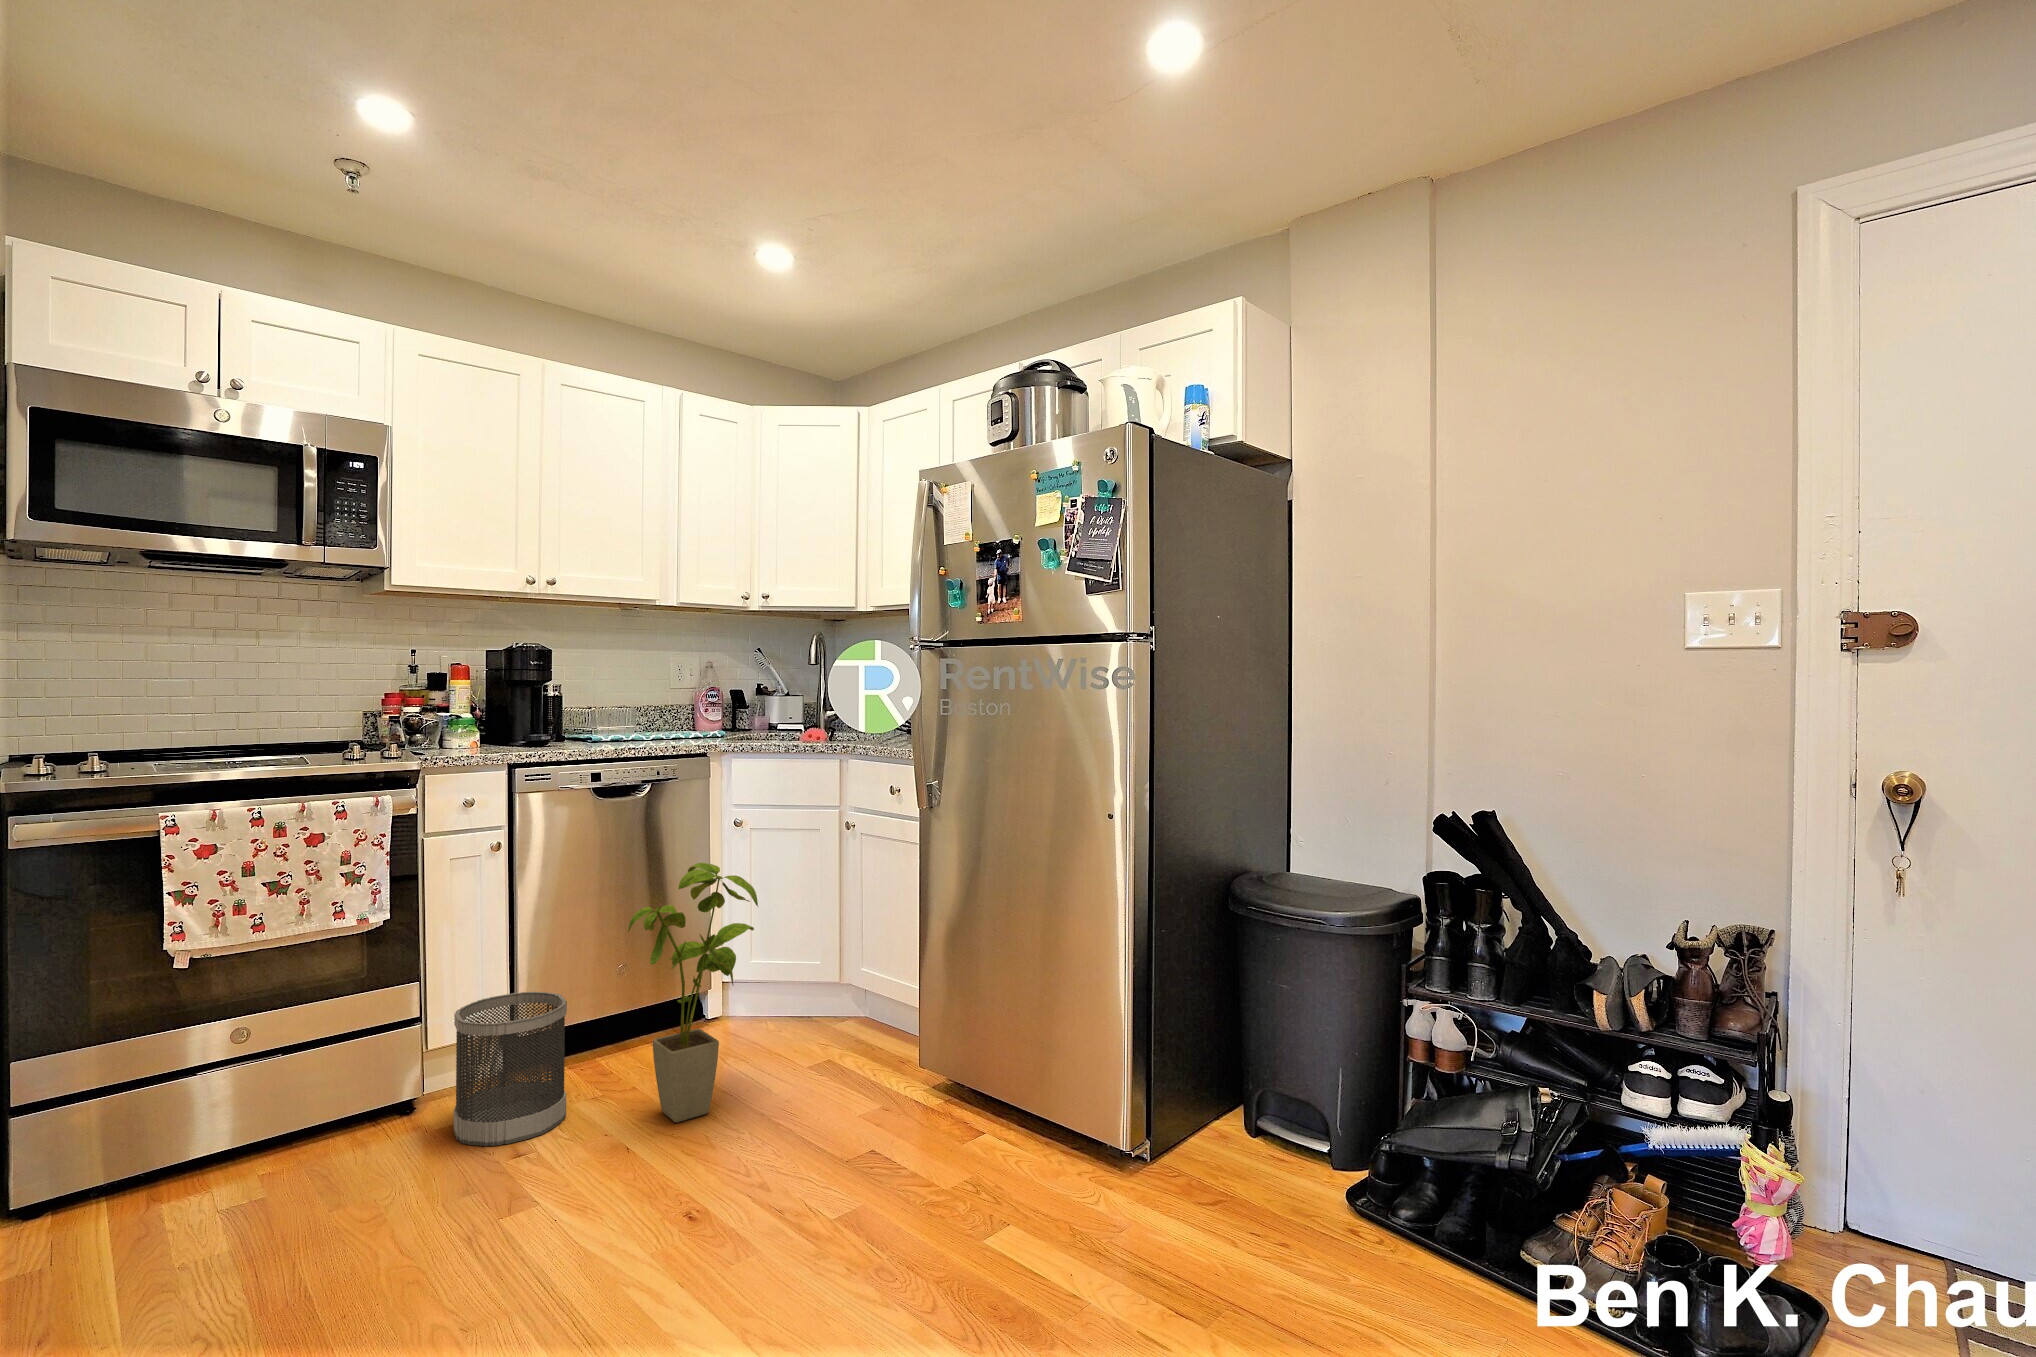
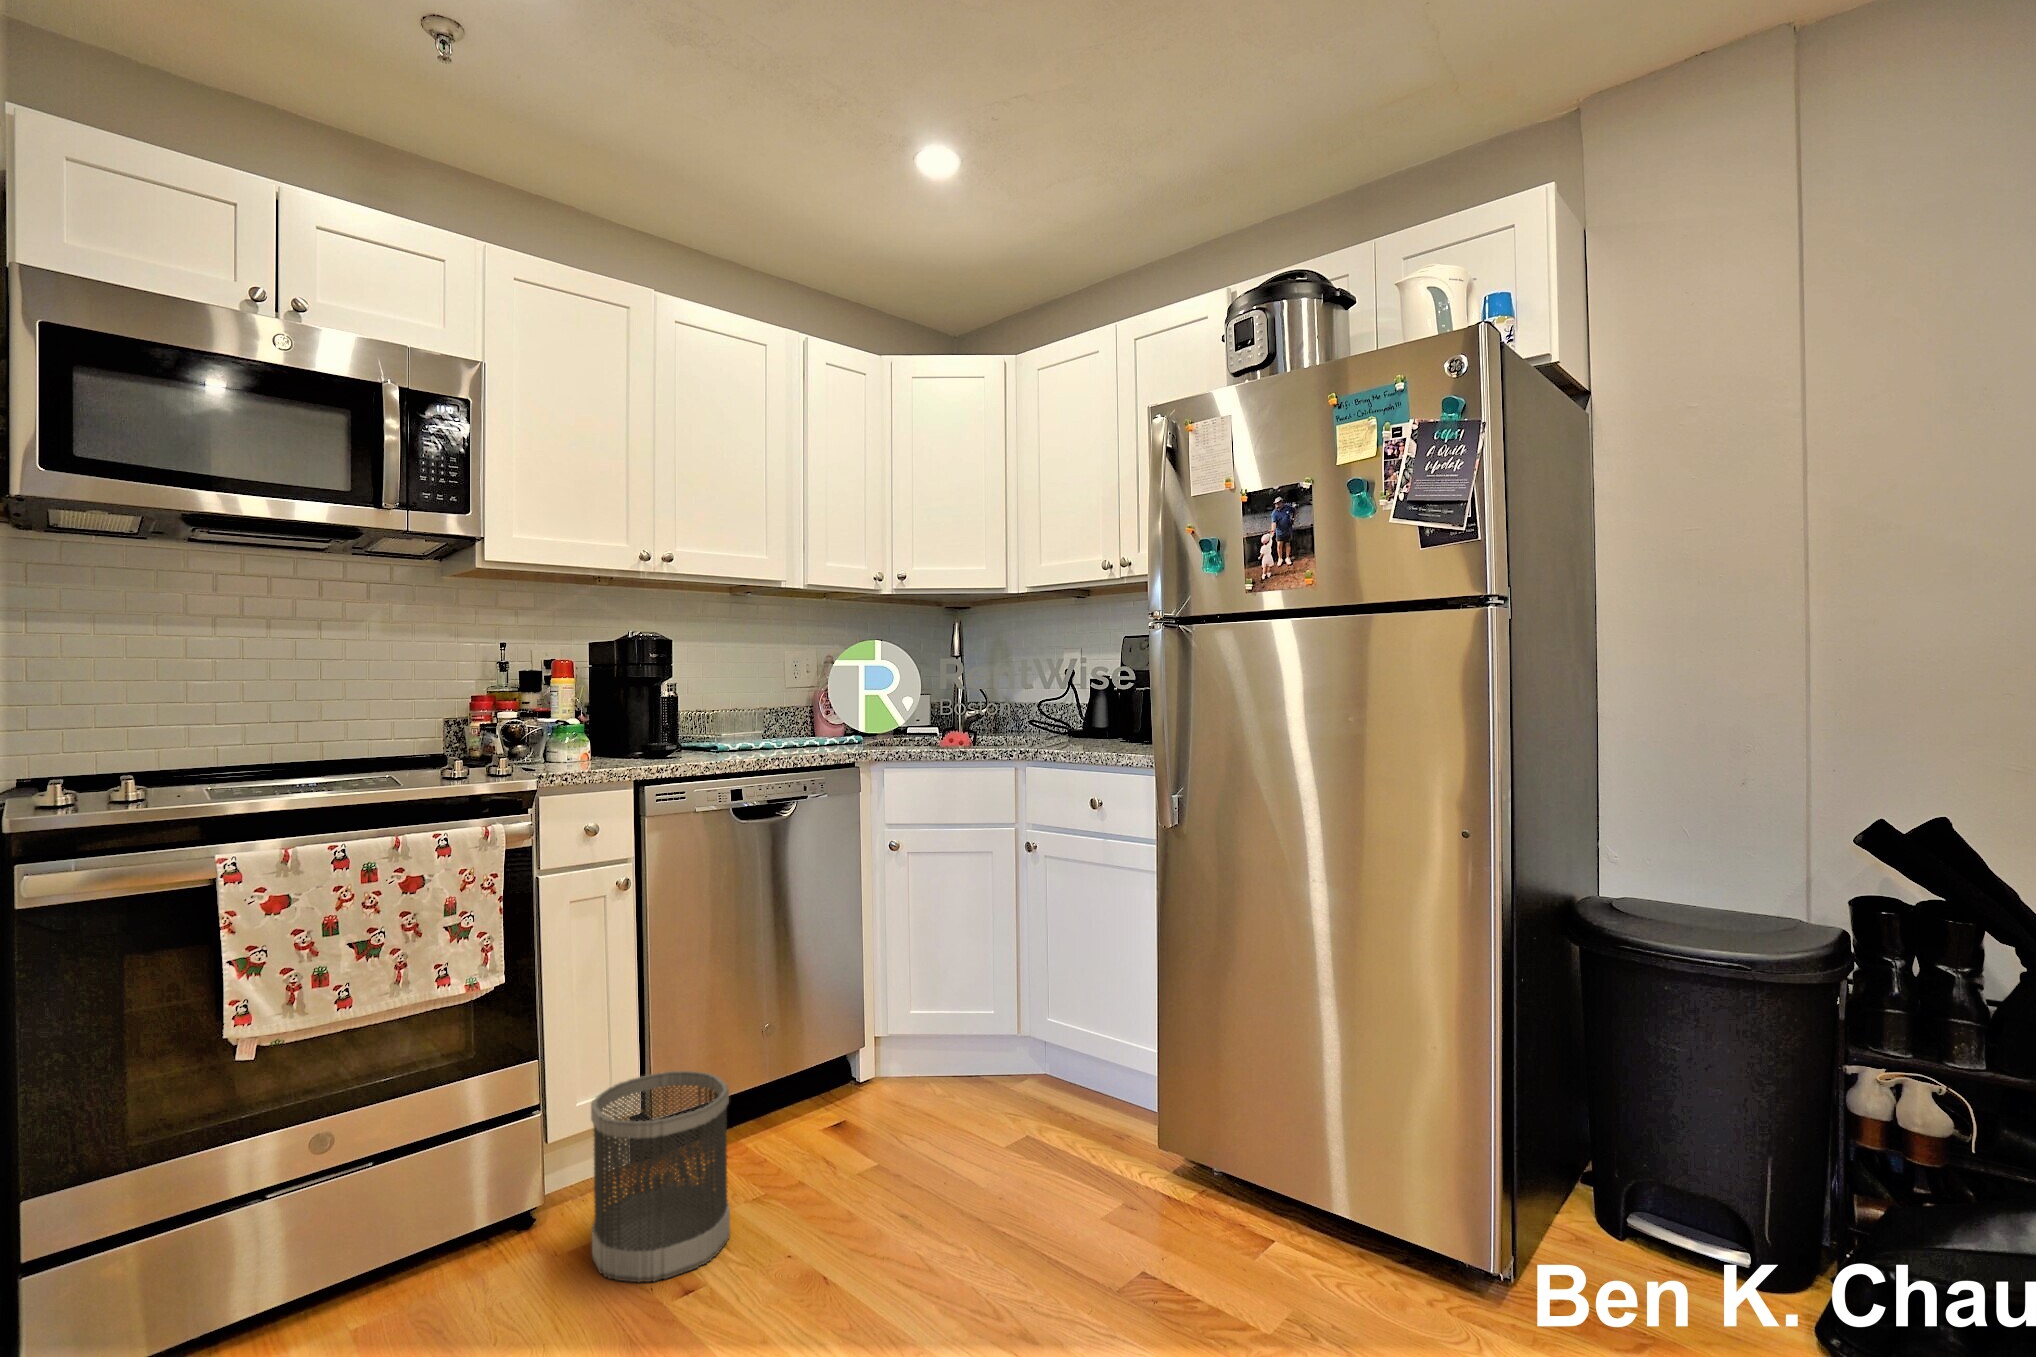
house plant: present [628,863,758,1122] -> none [806,905,976,1242]

